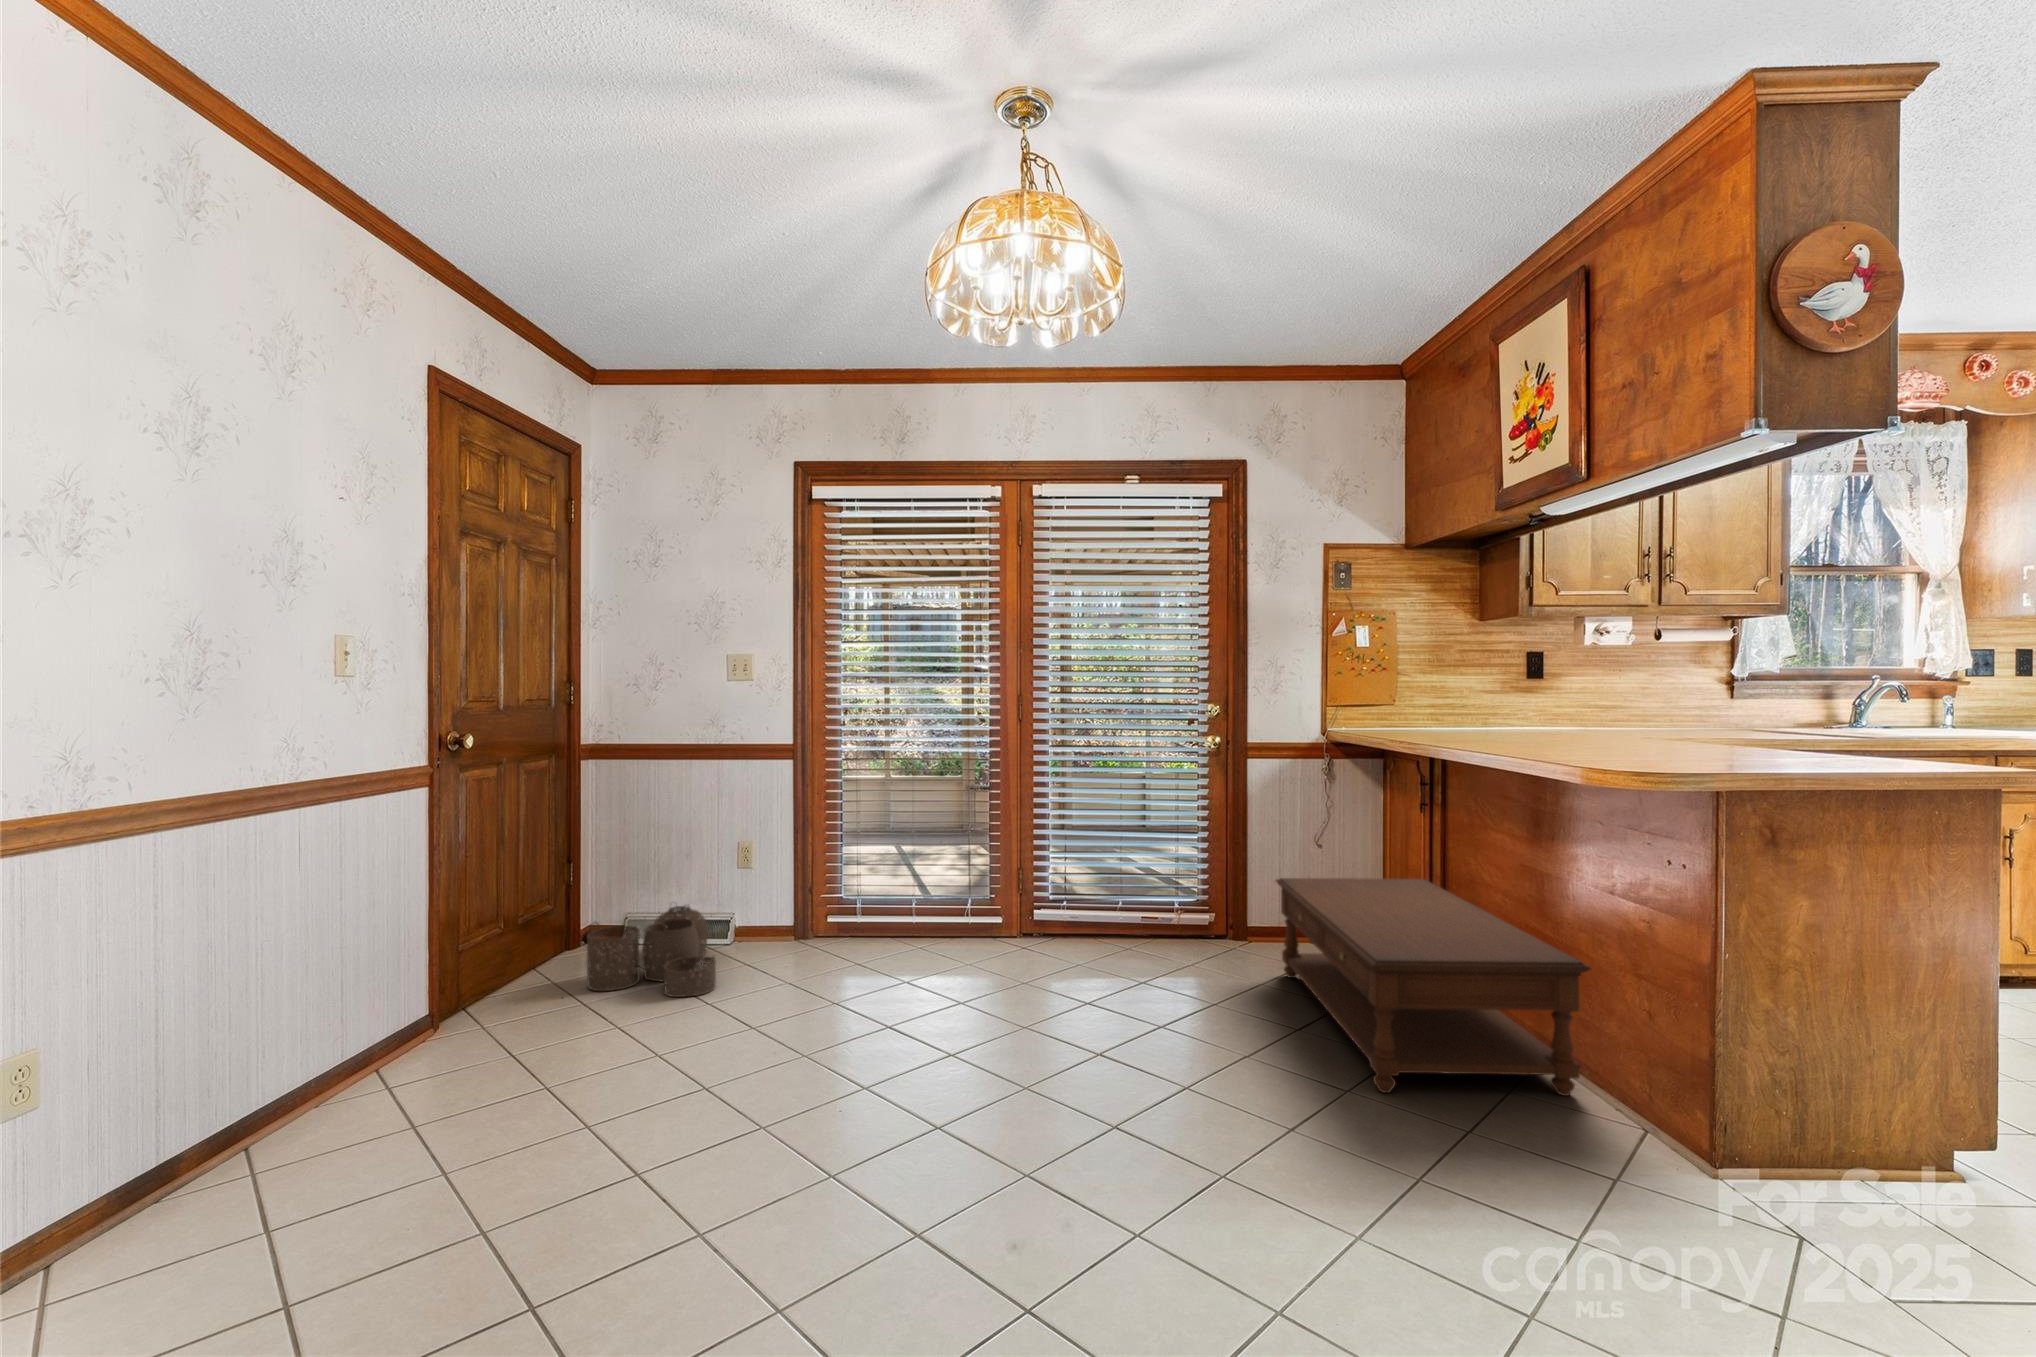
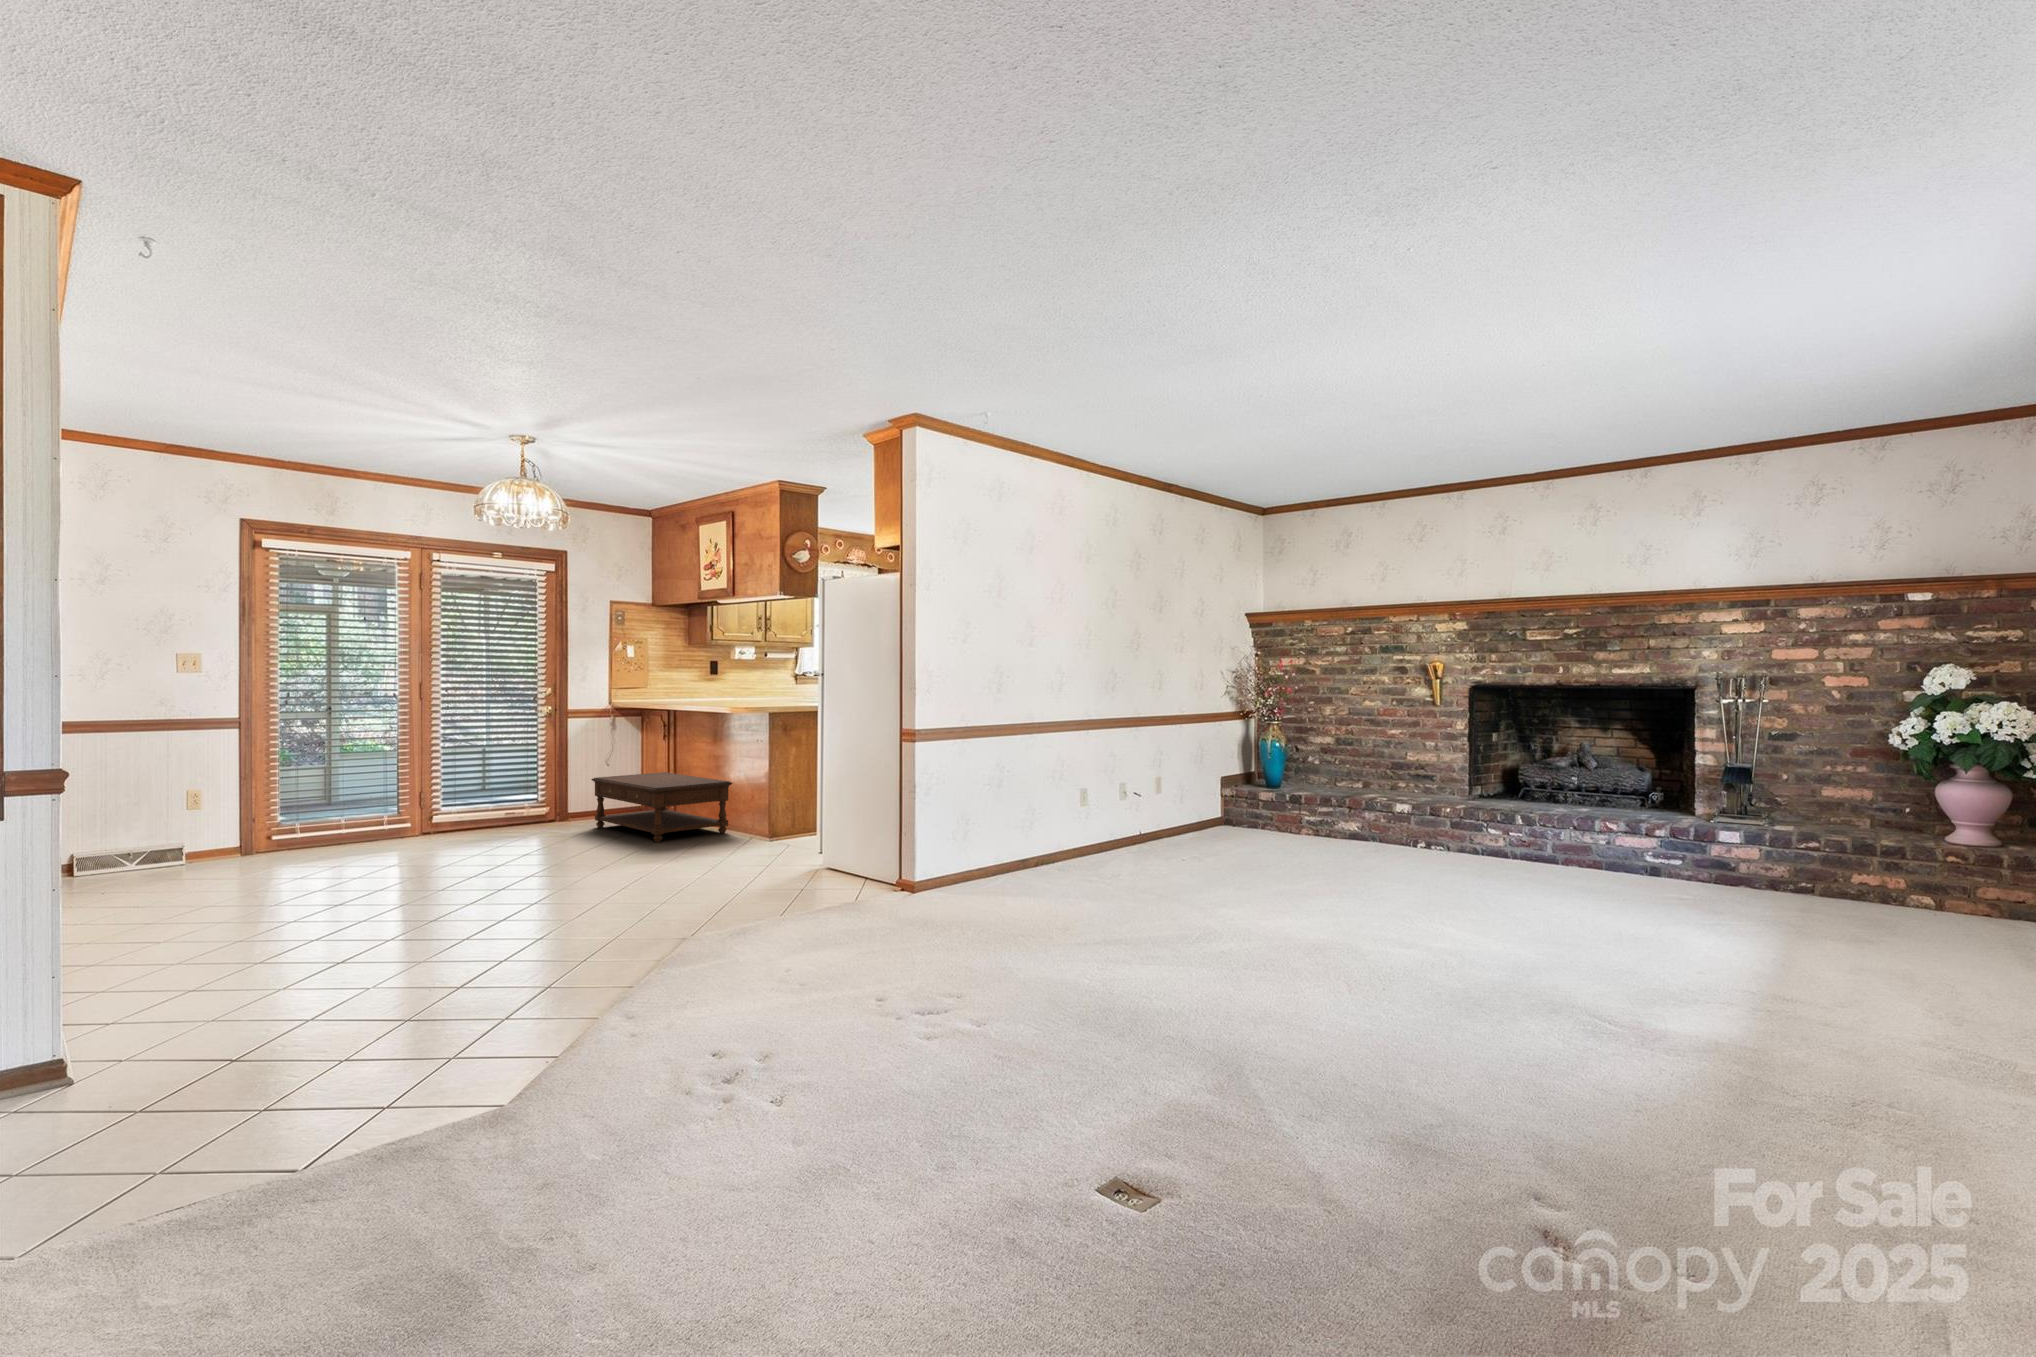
woven basket: present [587,906,716,997] -> none [102,837,227,890]

